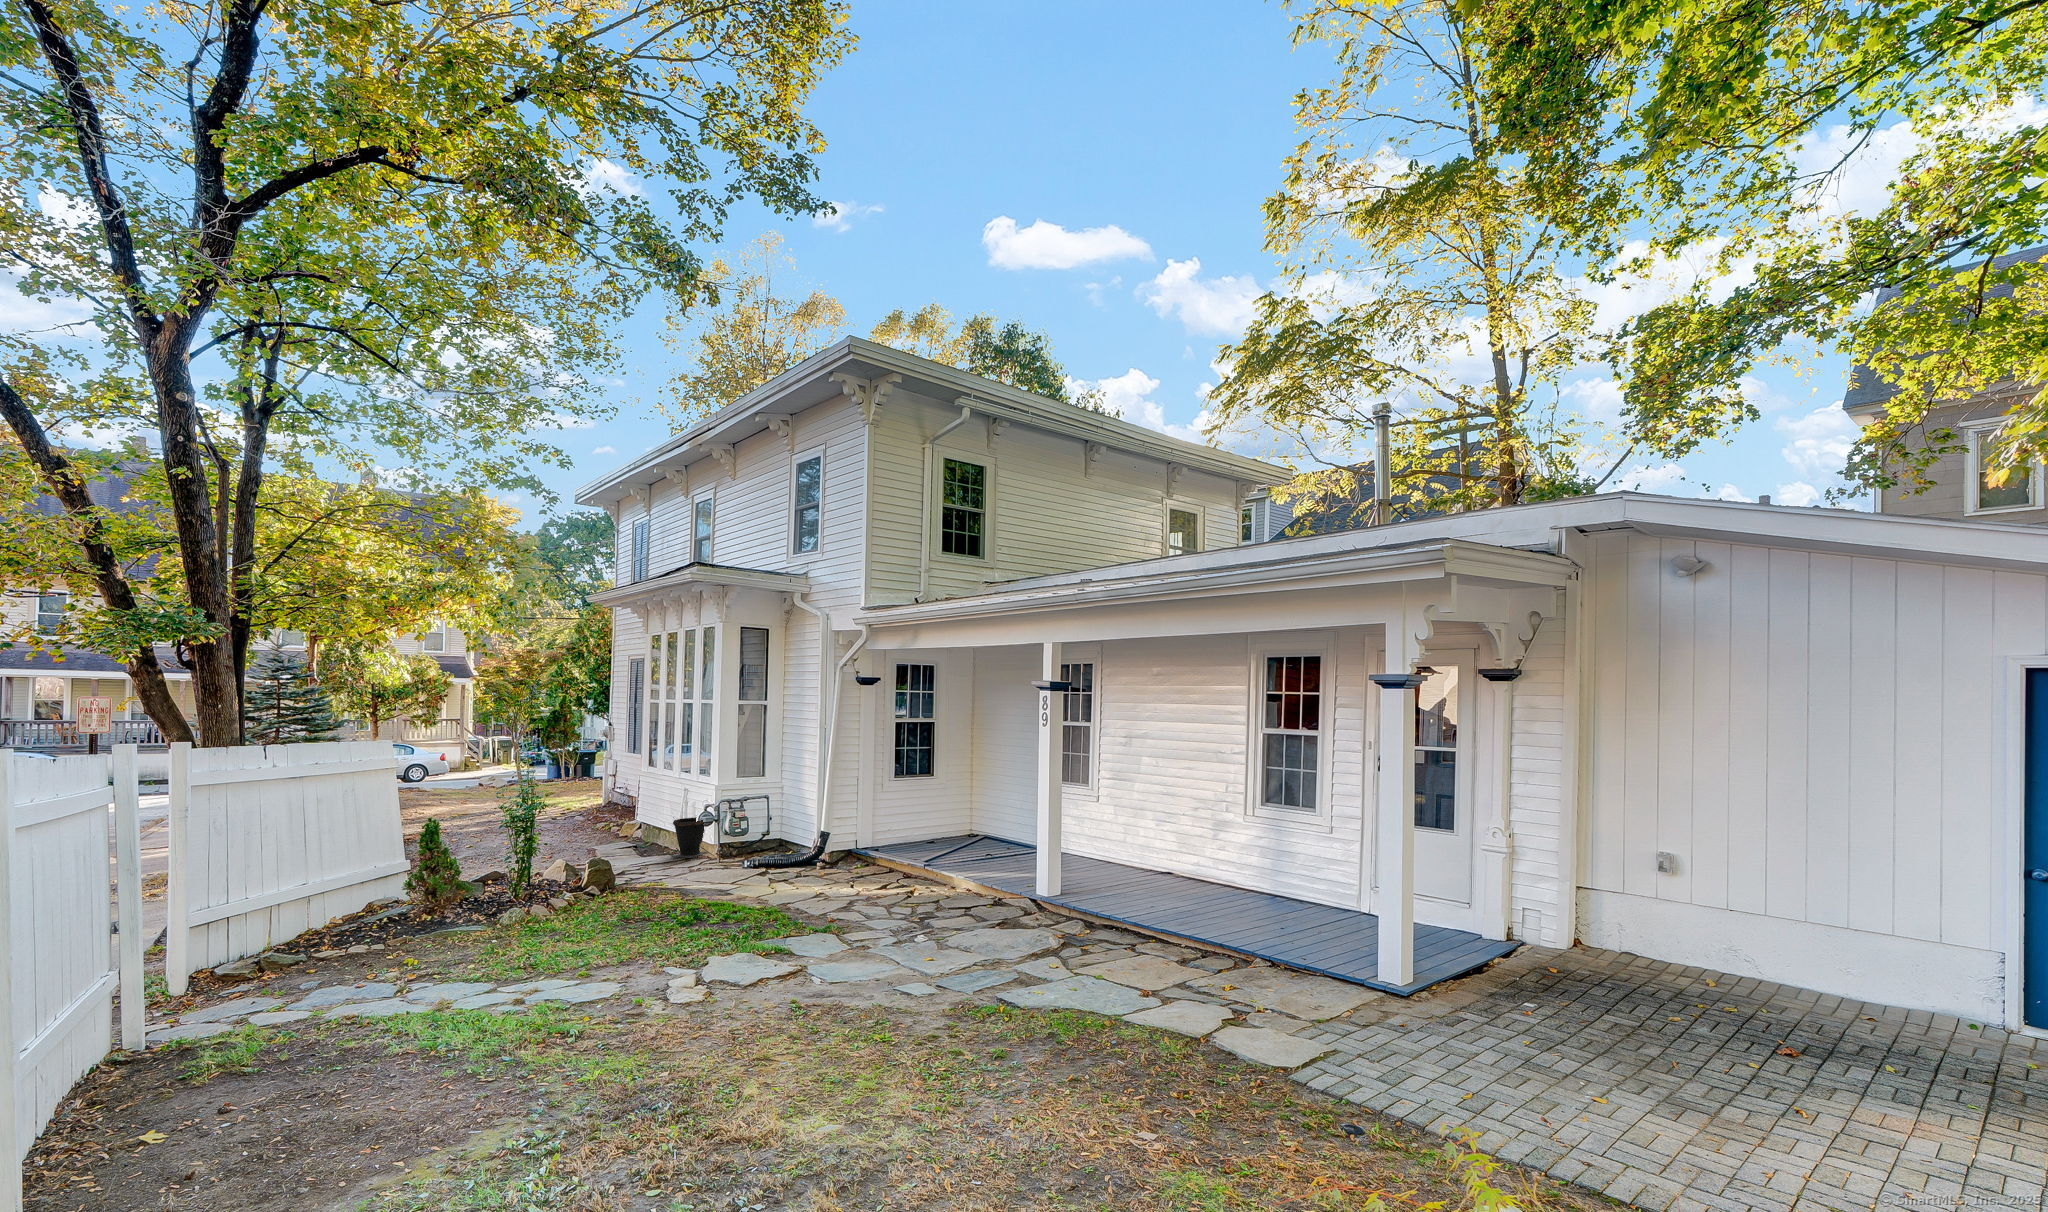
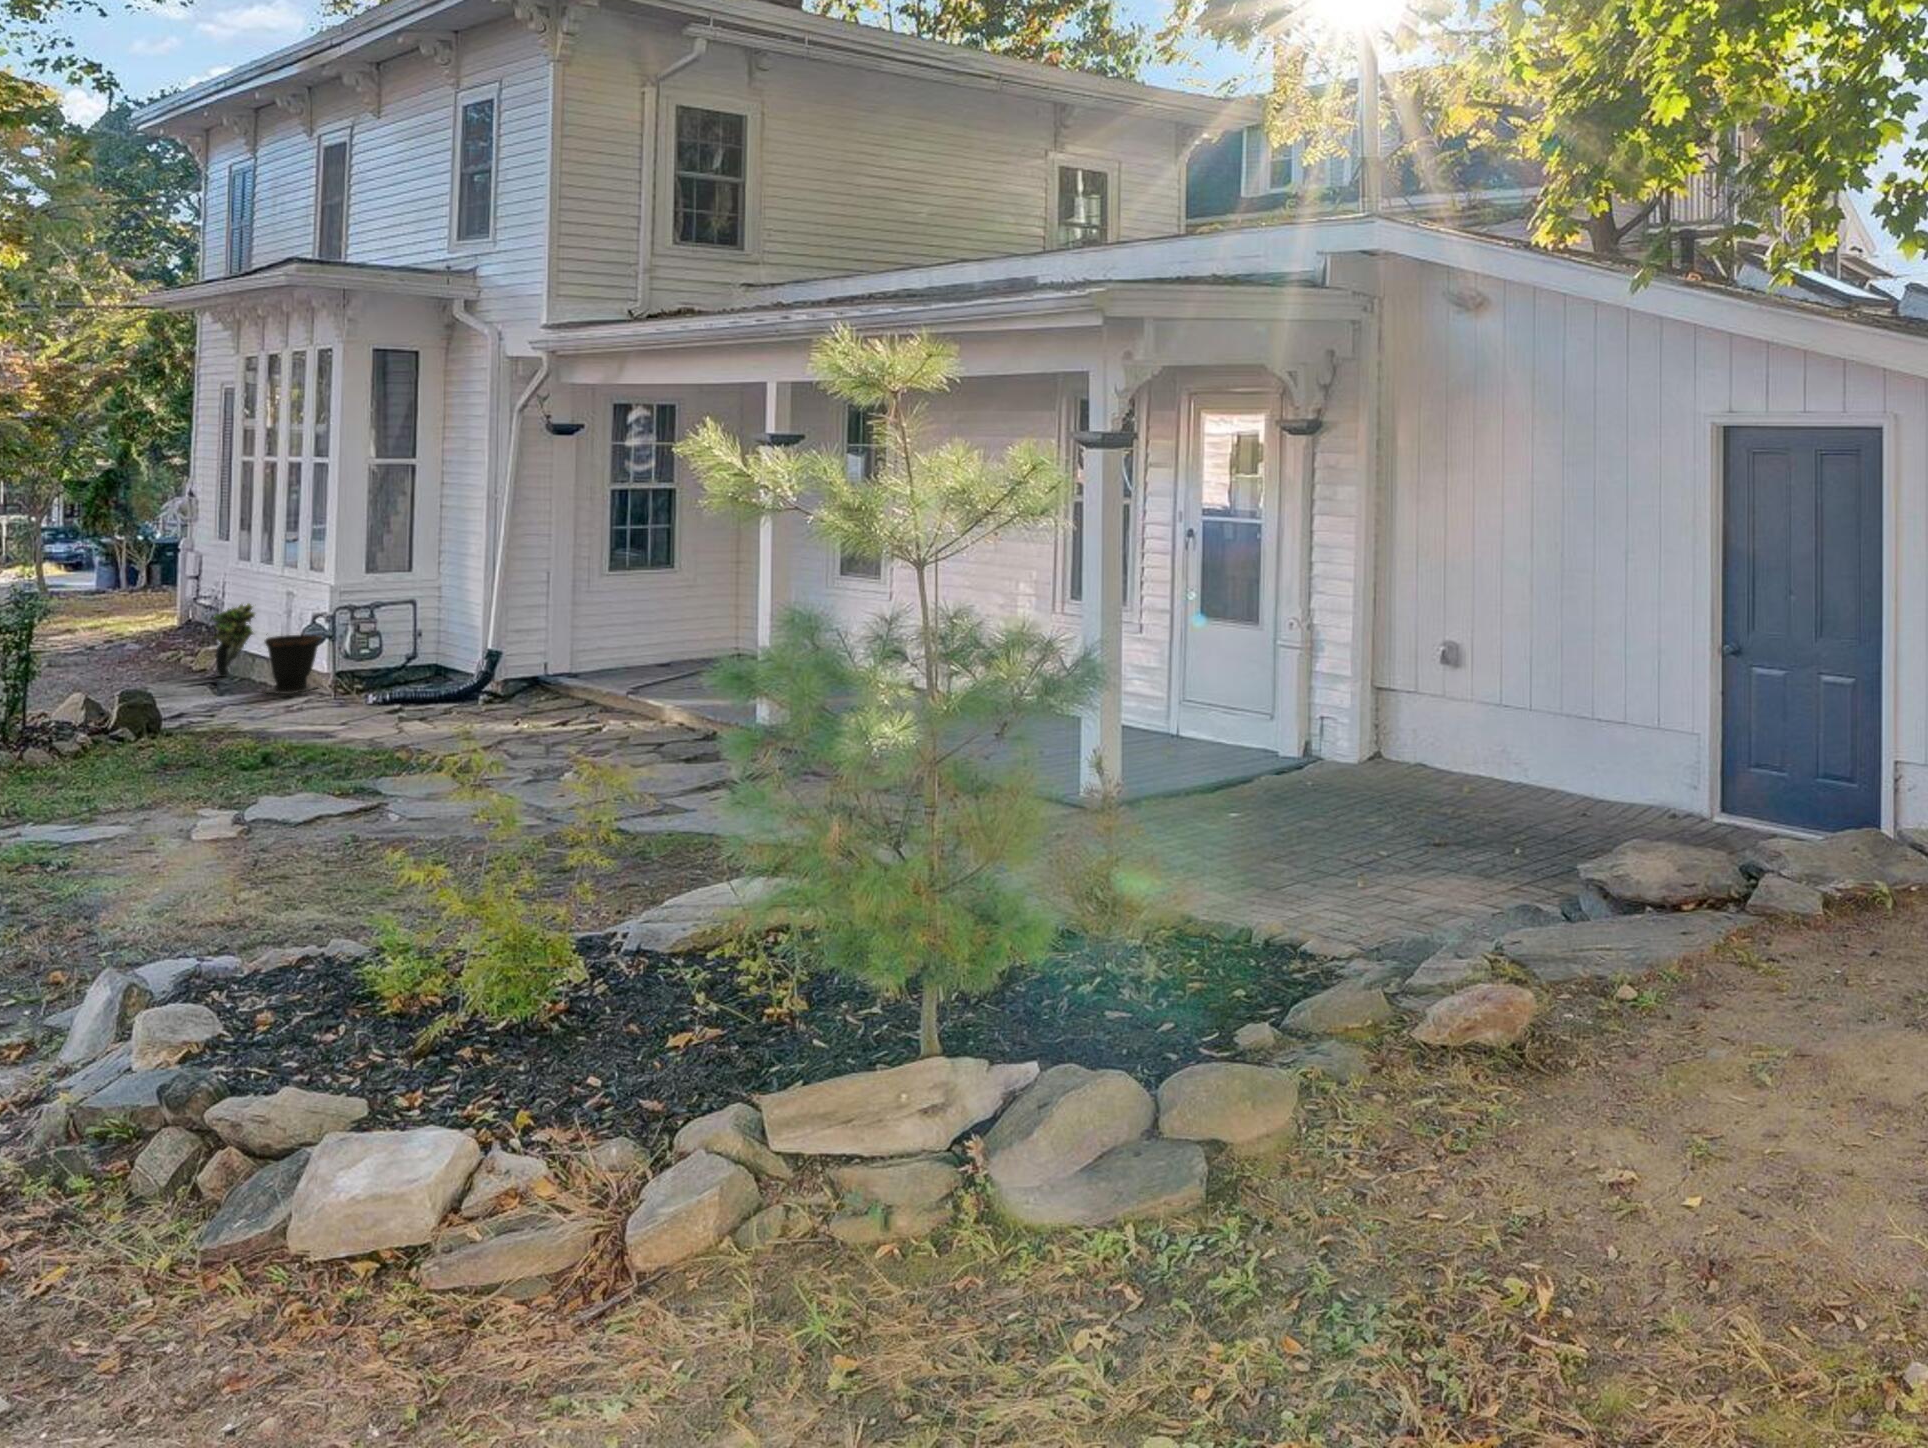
potted plant: none [634,795,662,843] -> present [211,603,255,677]

